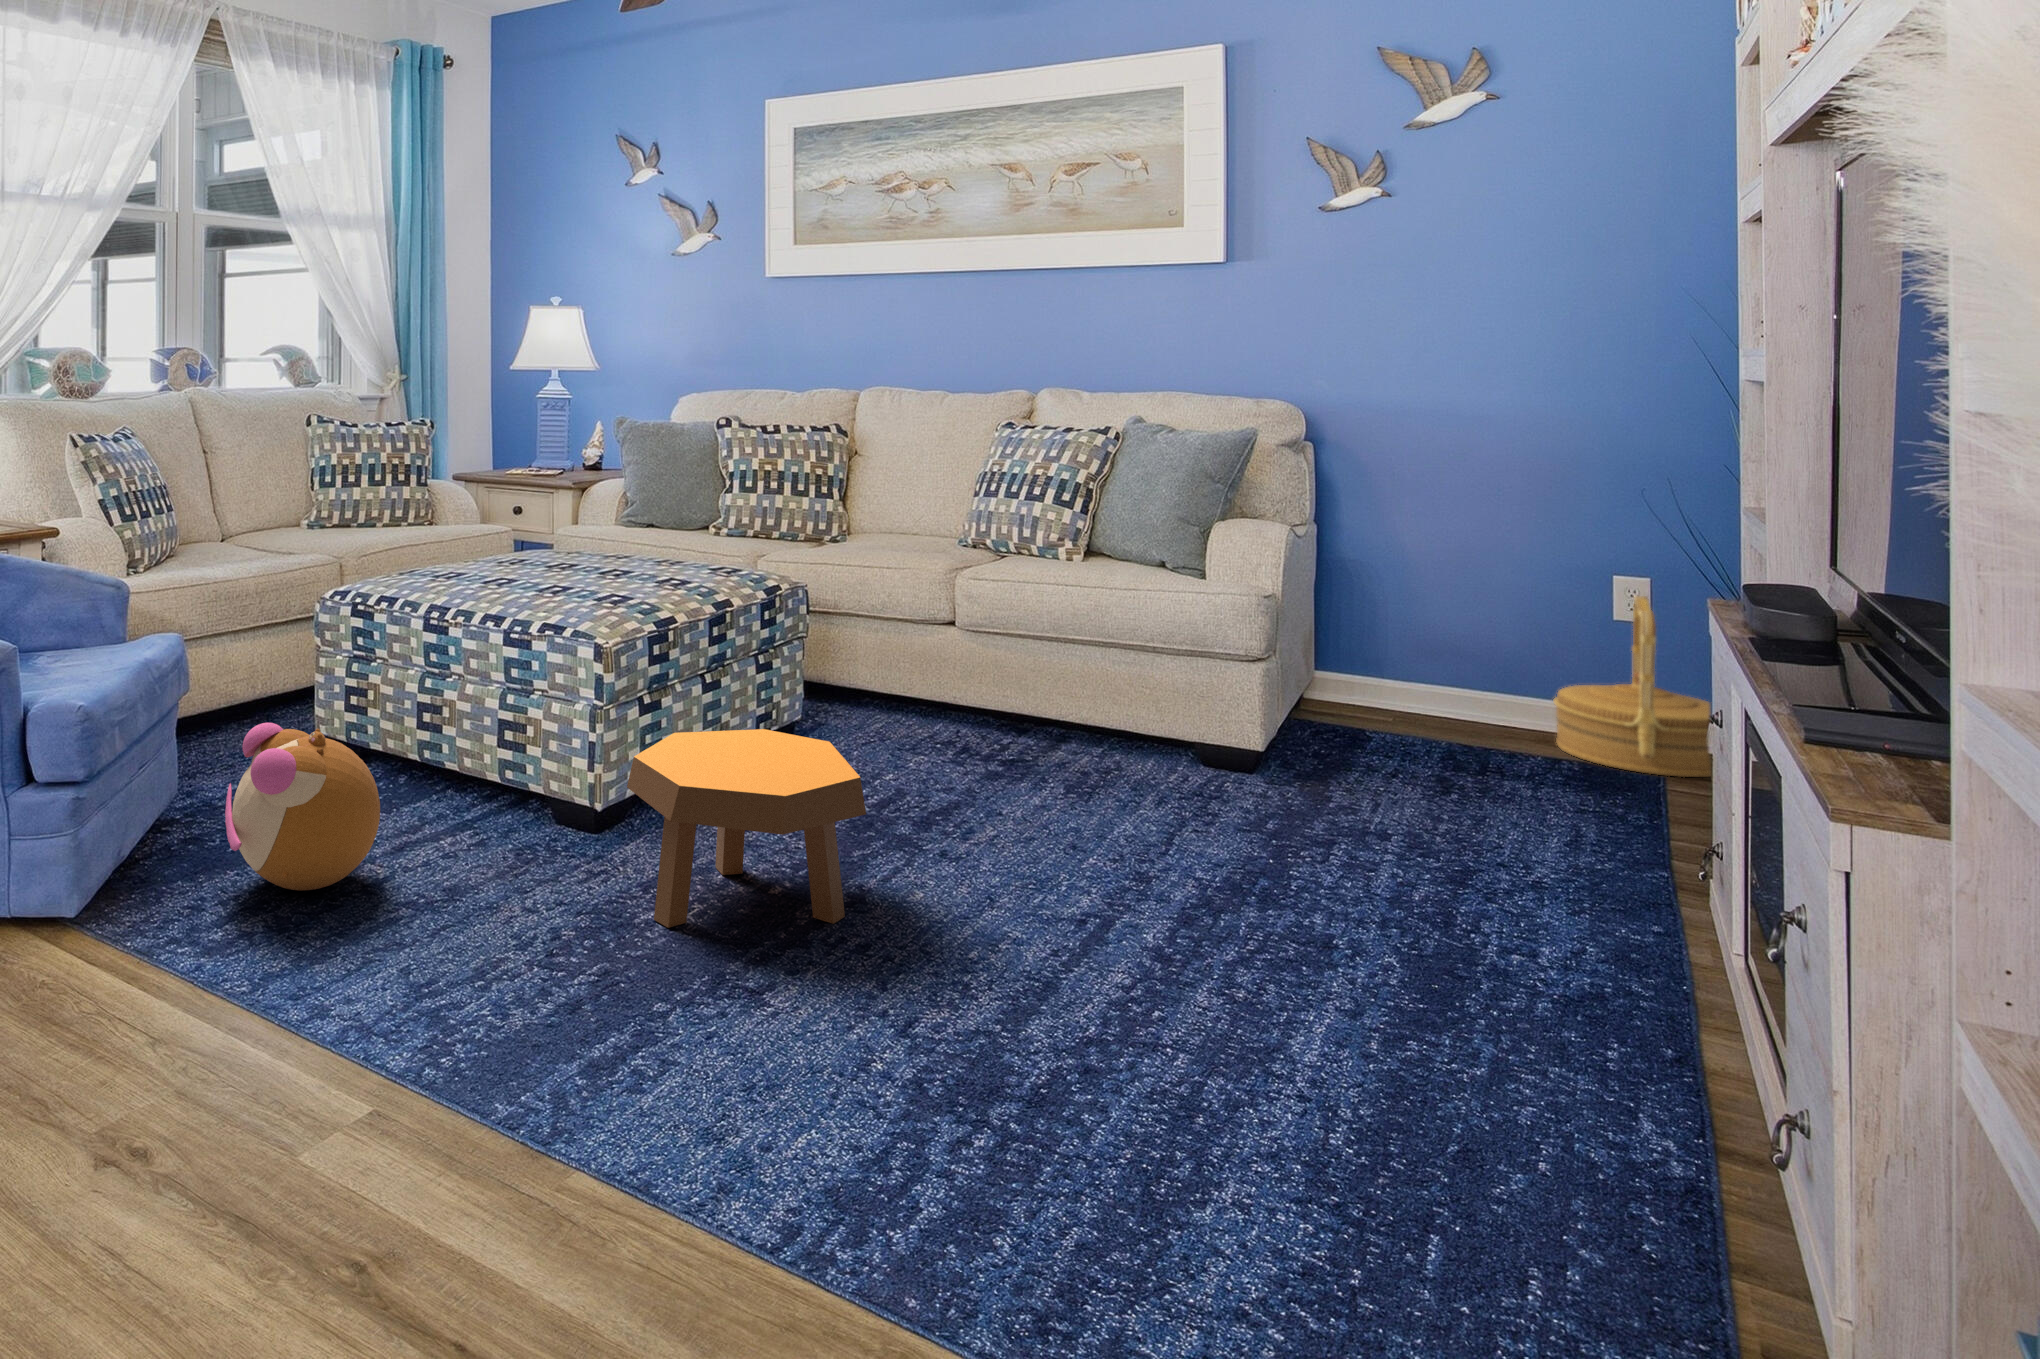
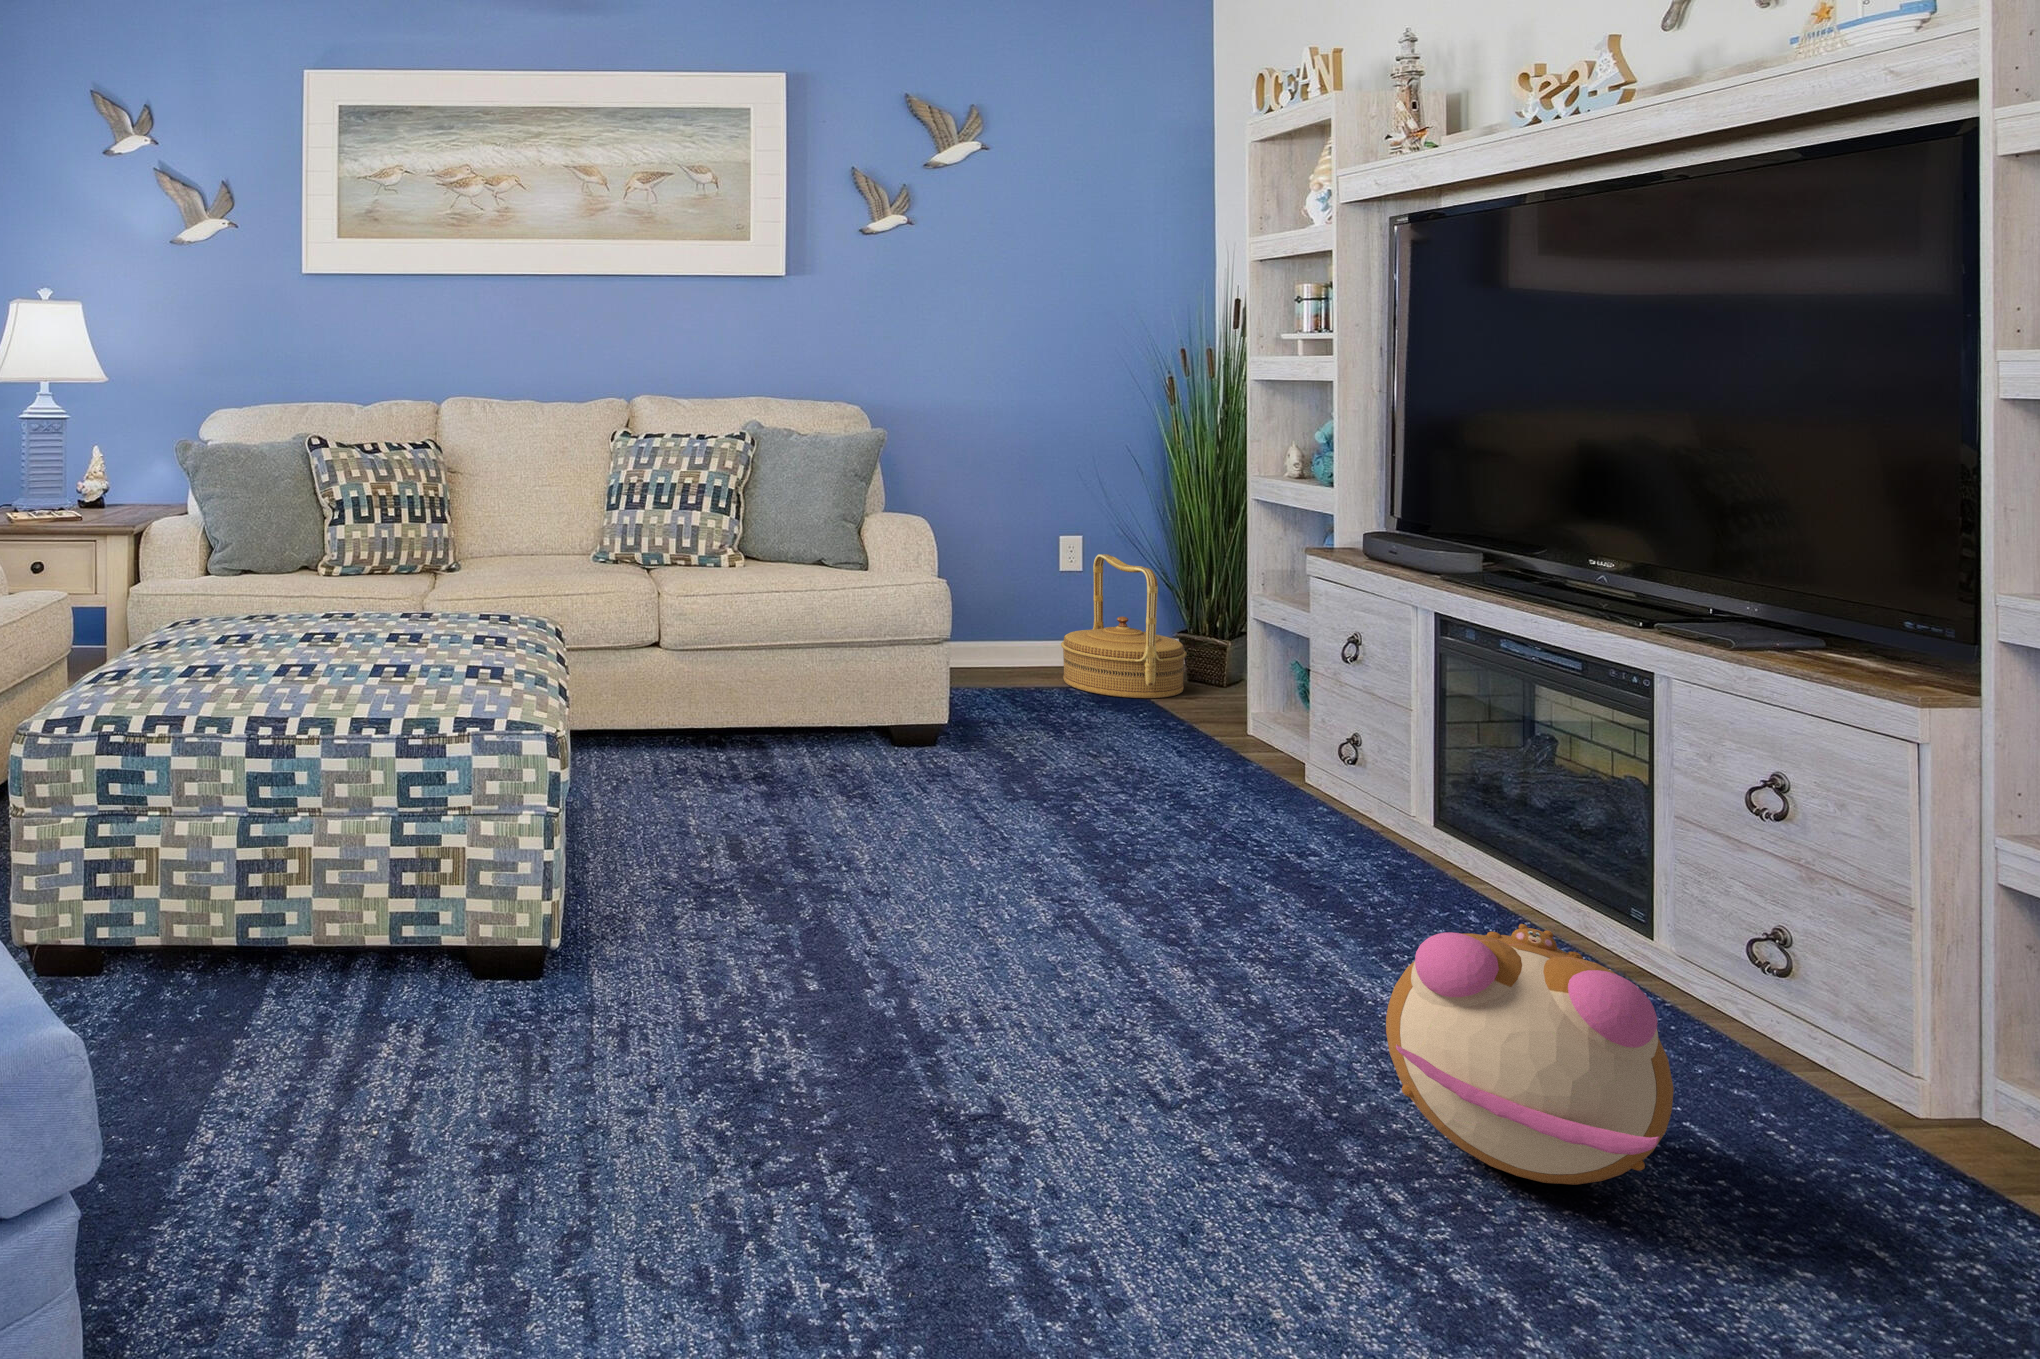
plush toy: present [225,723,380,890] -> present [1386,924,1674,1185]
footstool: present [627,729,866,928] -> none [685,804,968,1081]

